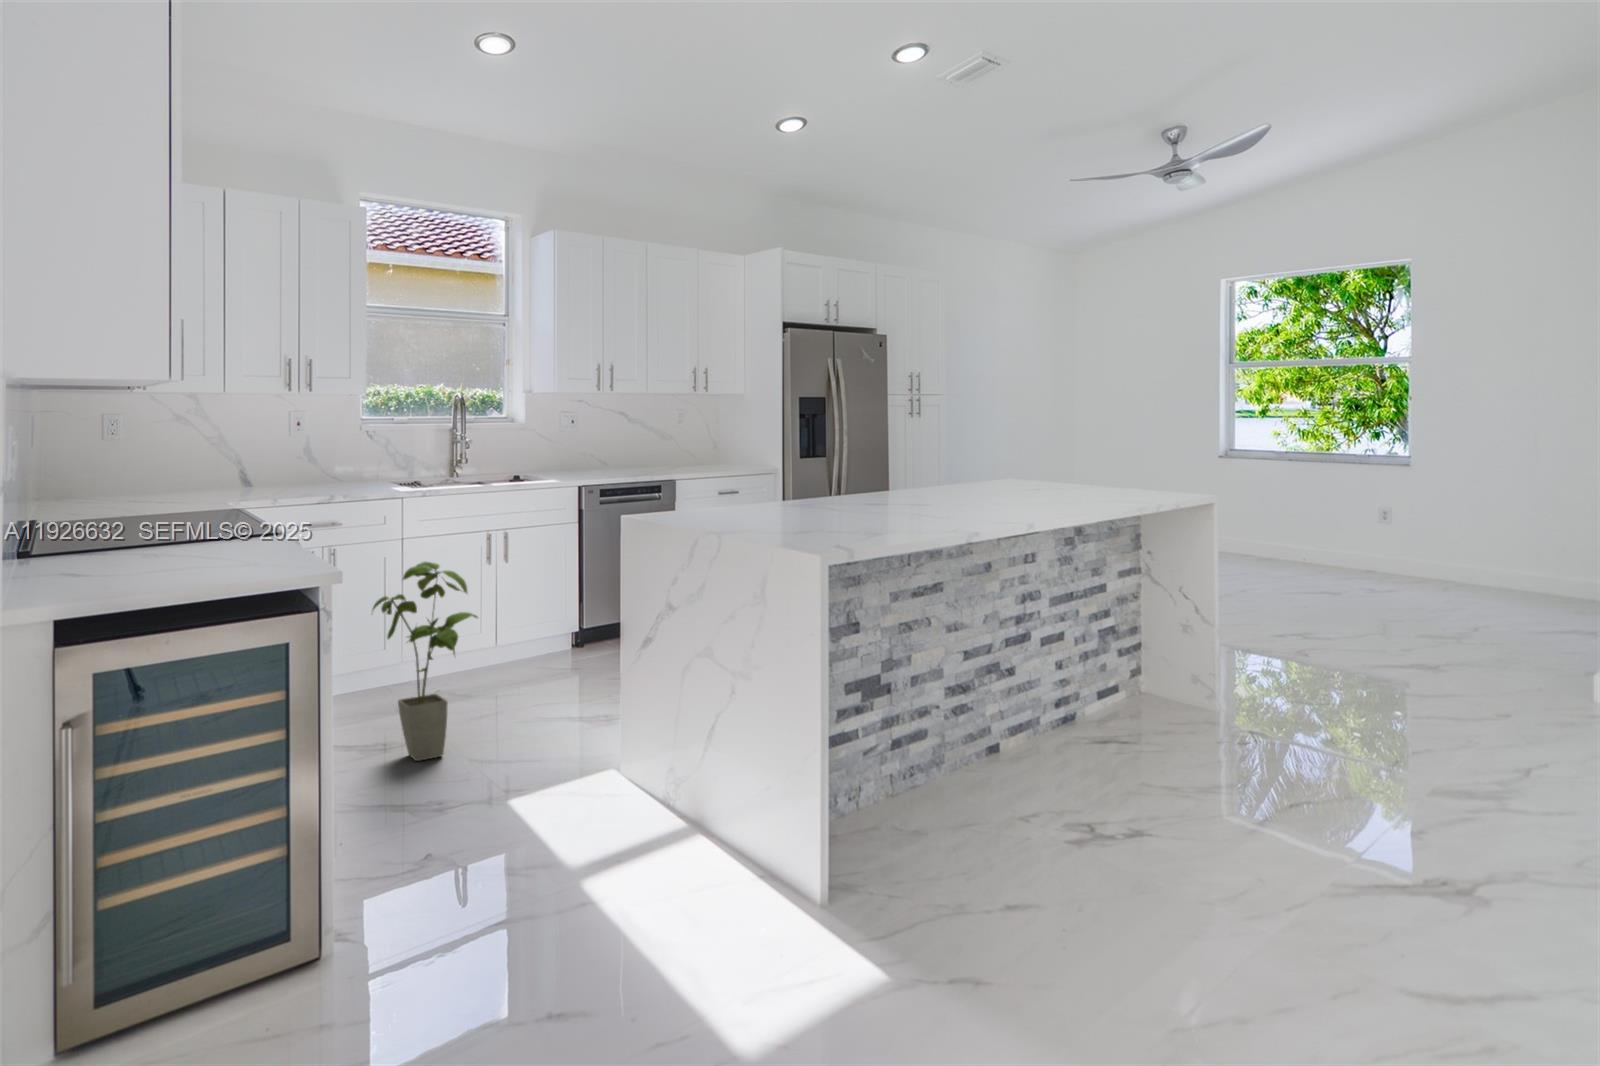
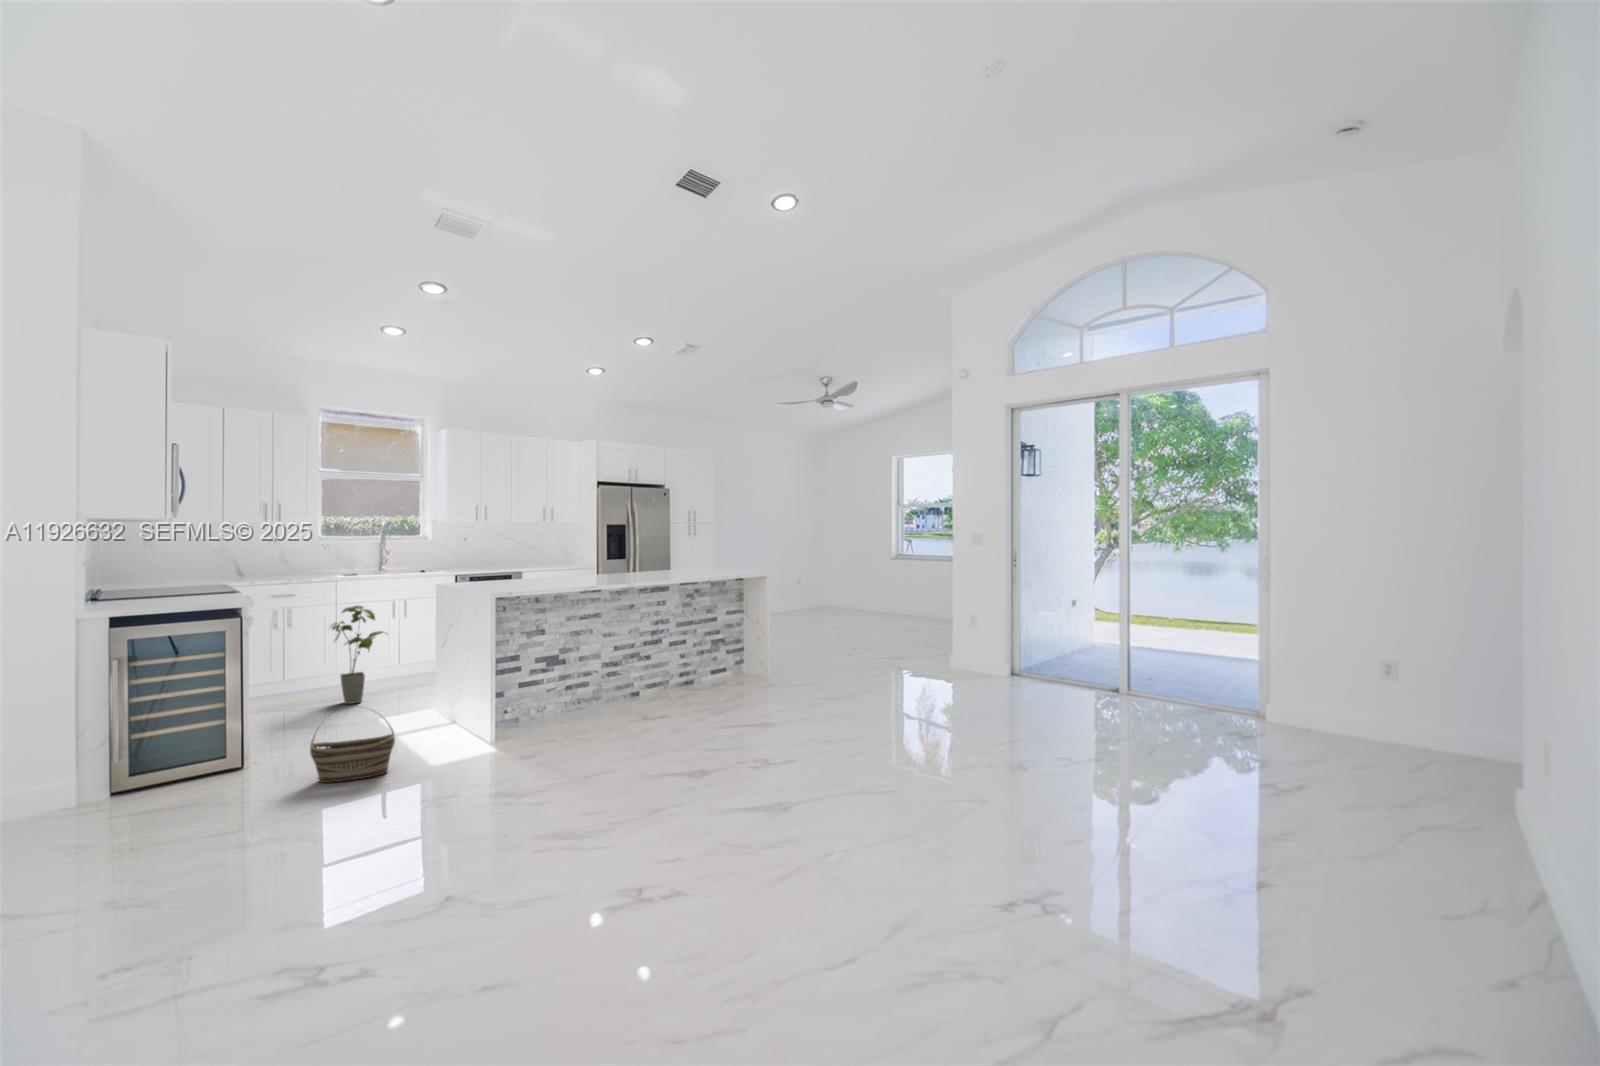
basket: none [501,832,675,1017] -> present [310,707,395,783]

